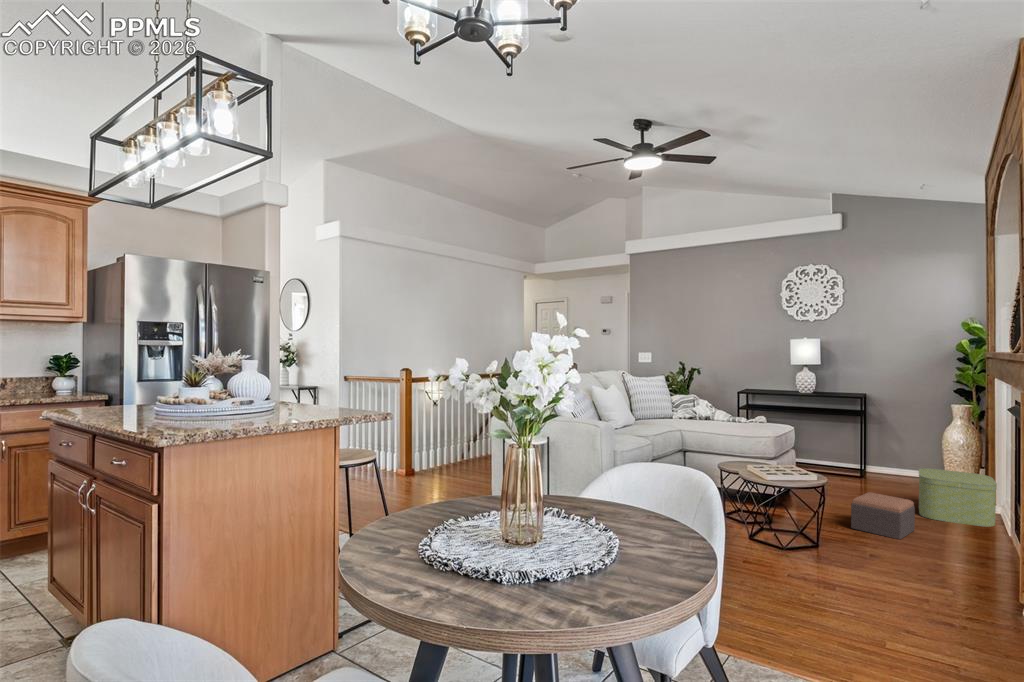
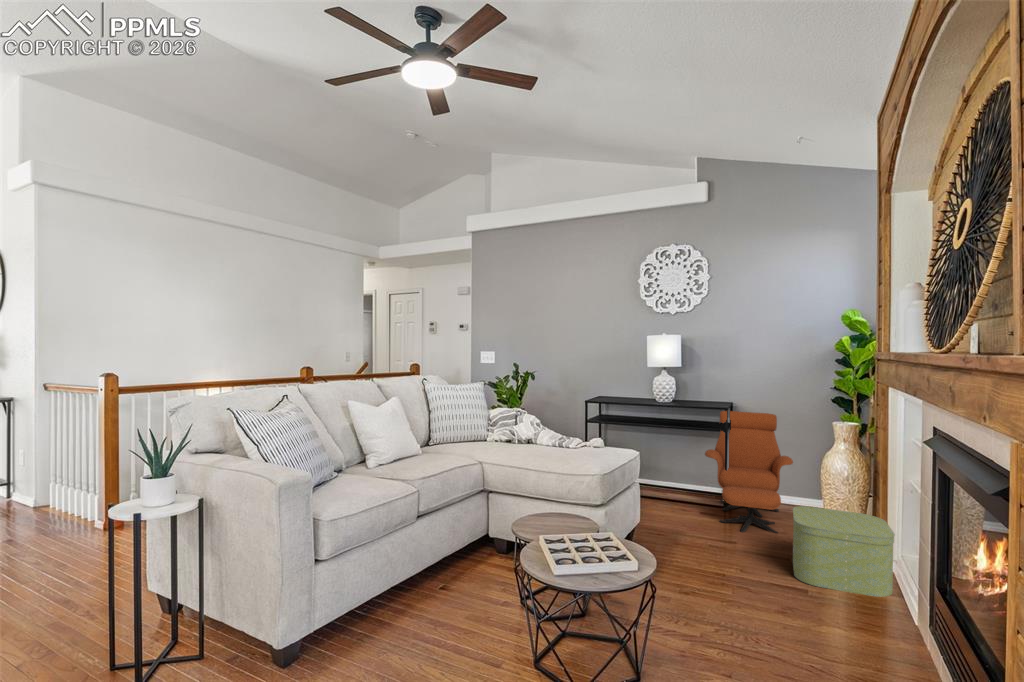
lounge chair: none [842,401,920,494] -> present [705,411,793,533]
footstool: present [851,492,915,540] -> none [700,553,789,638]

